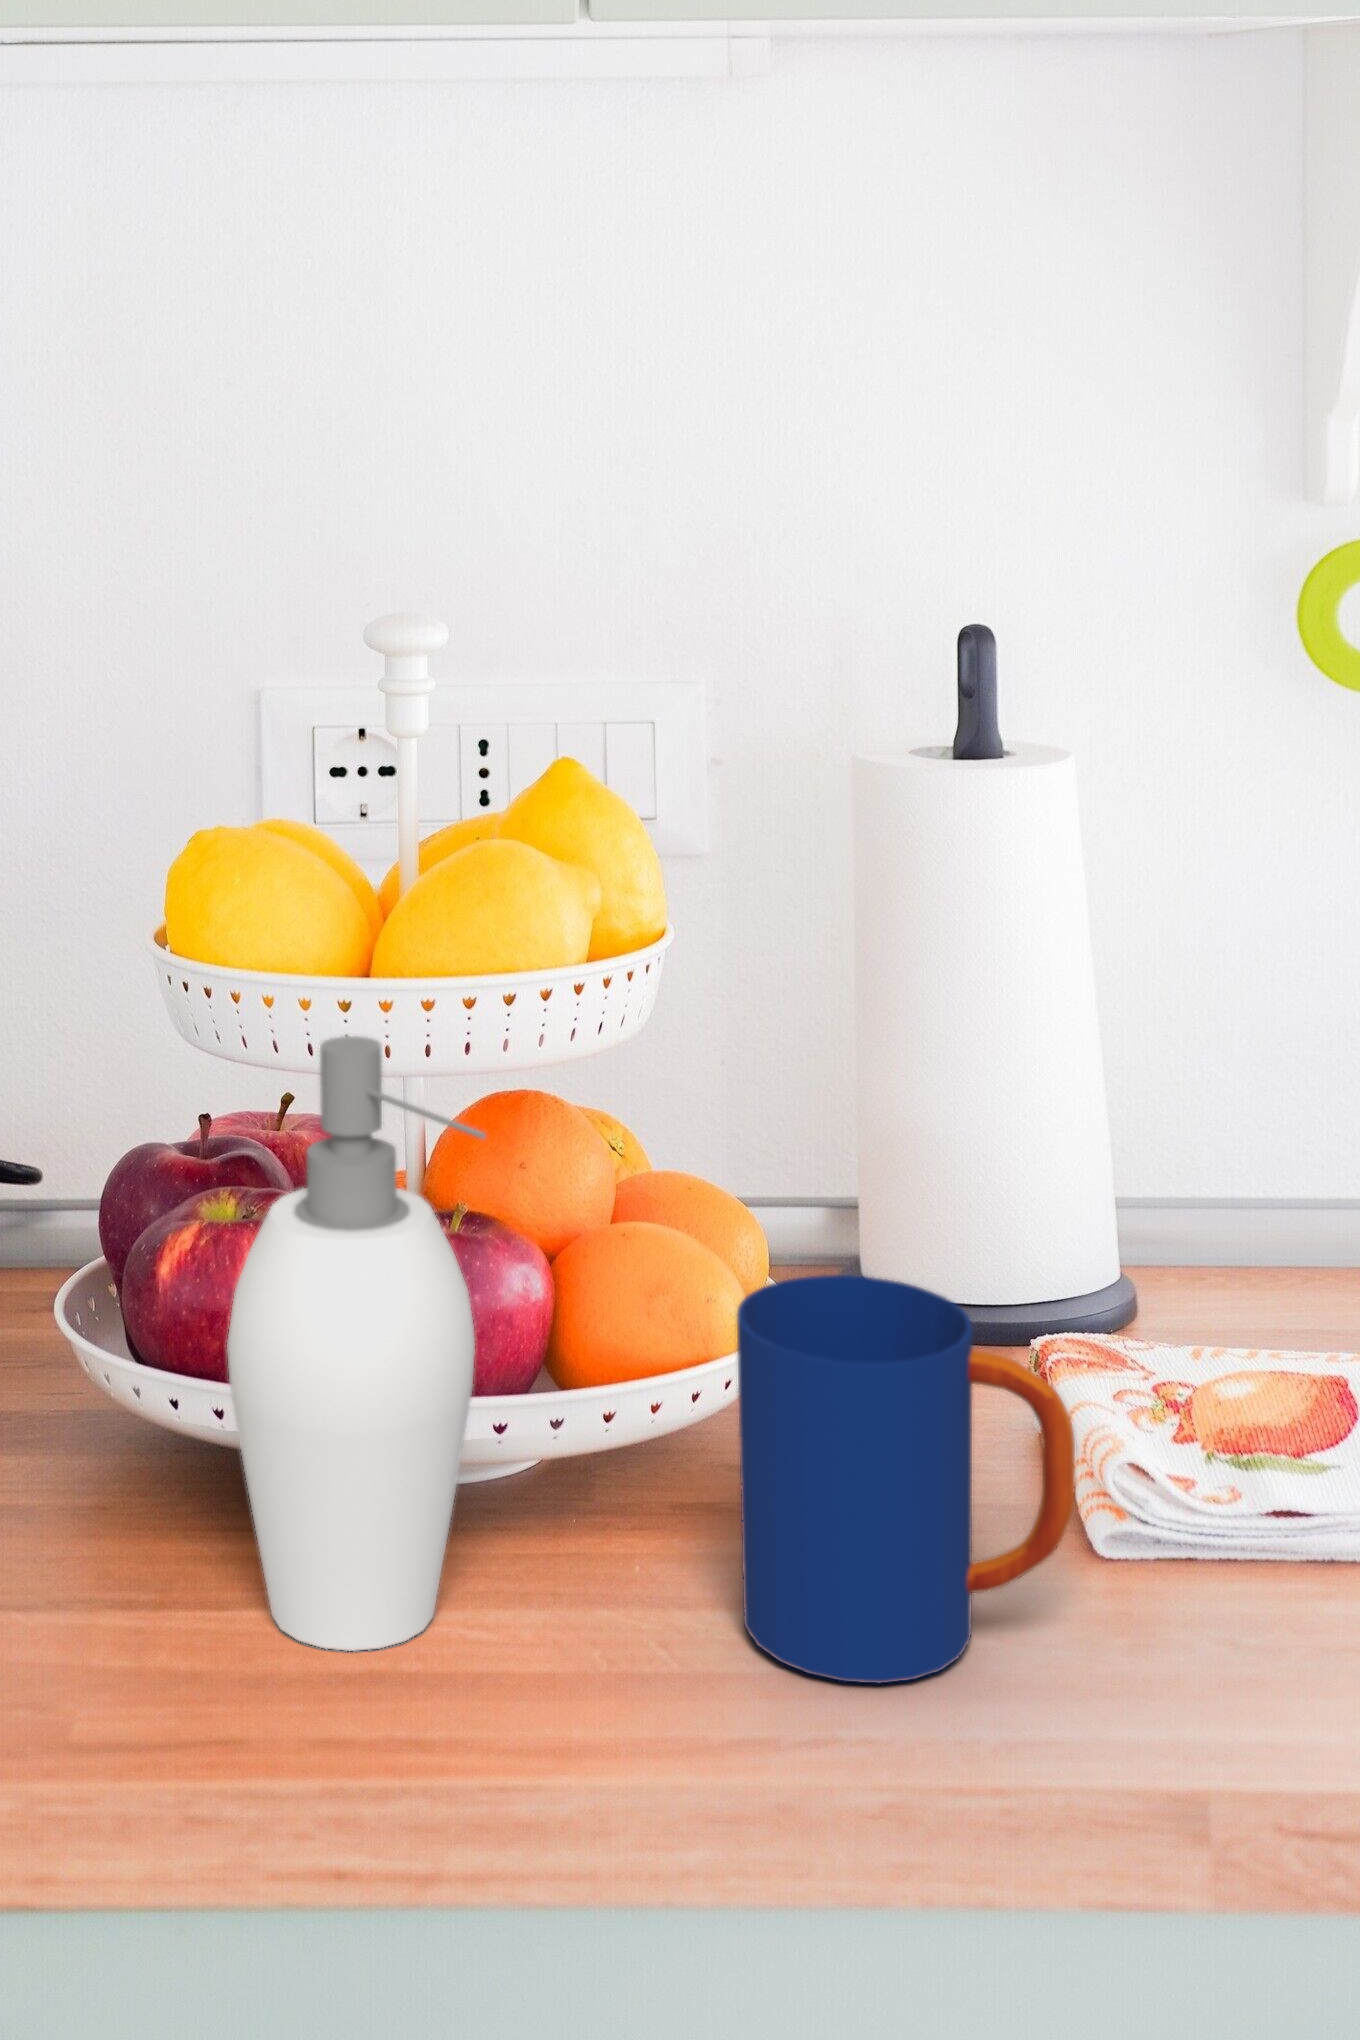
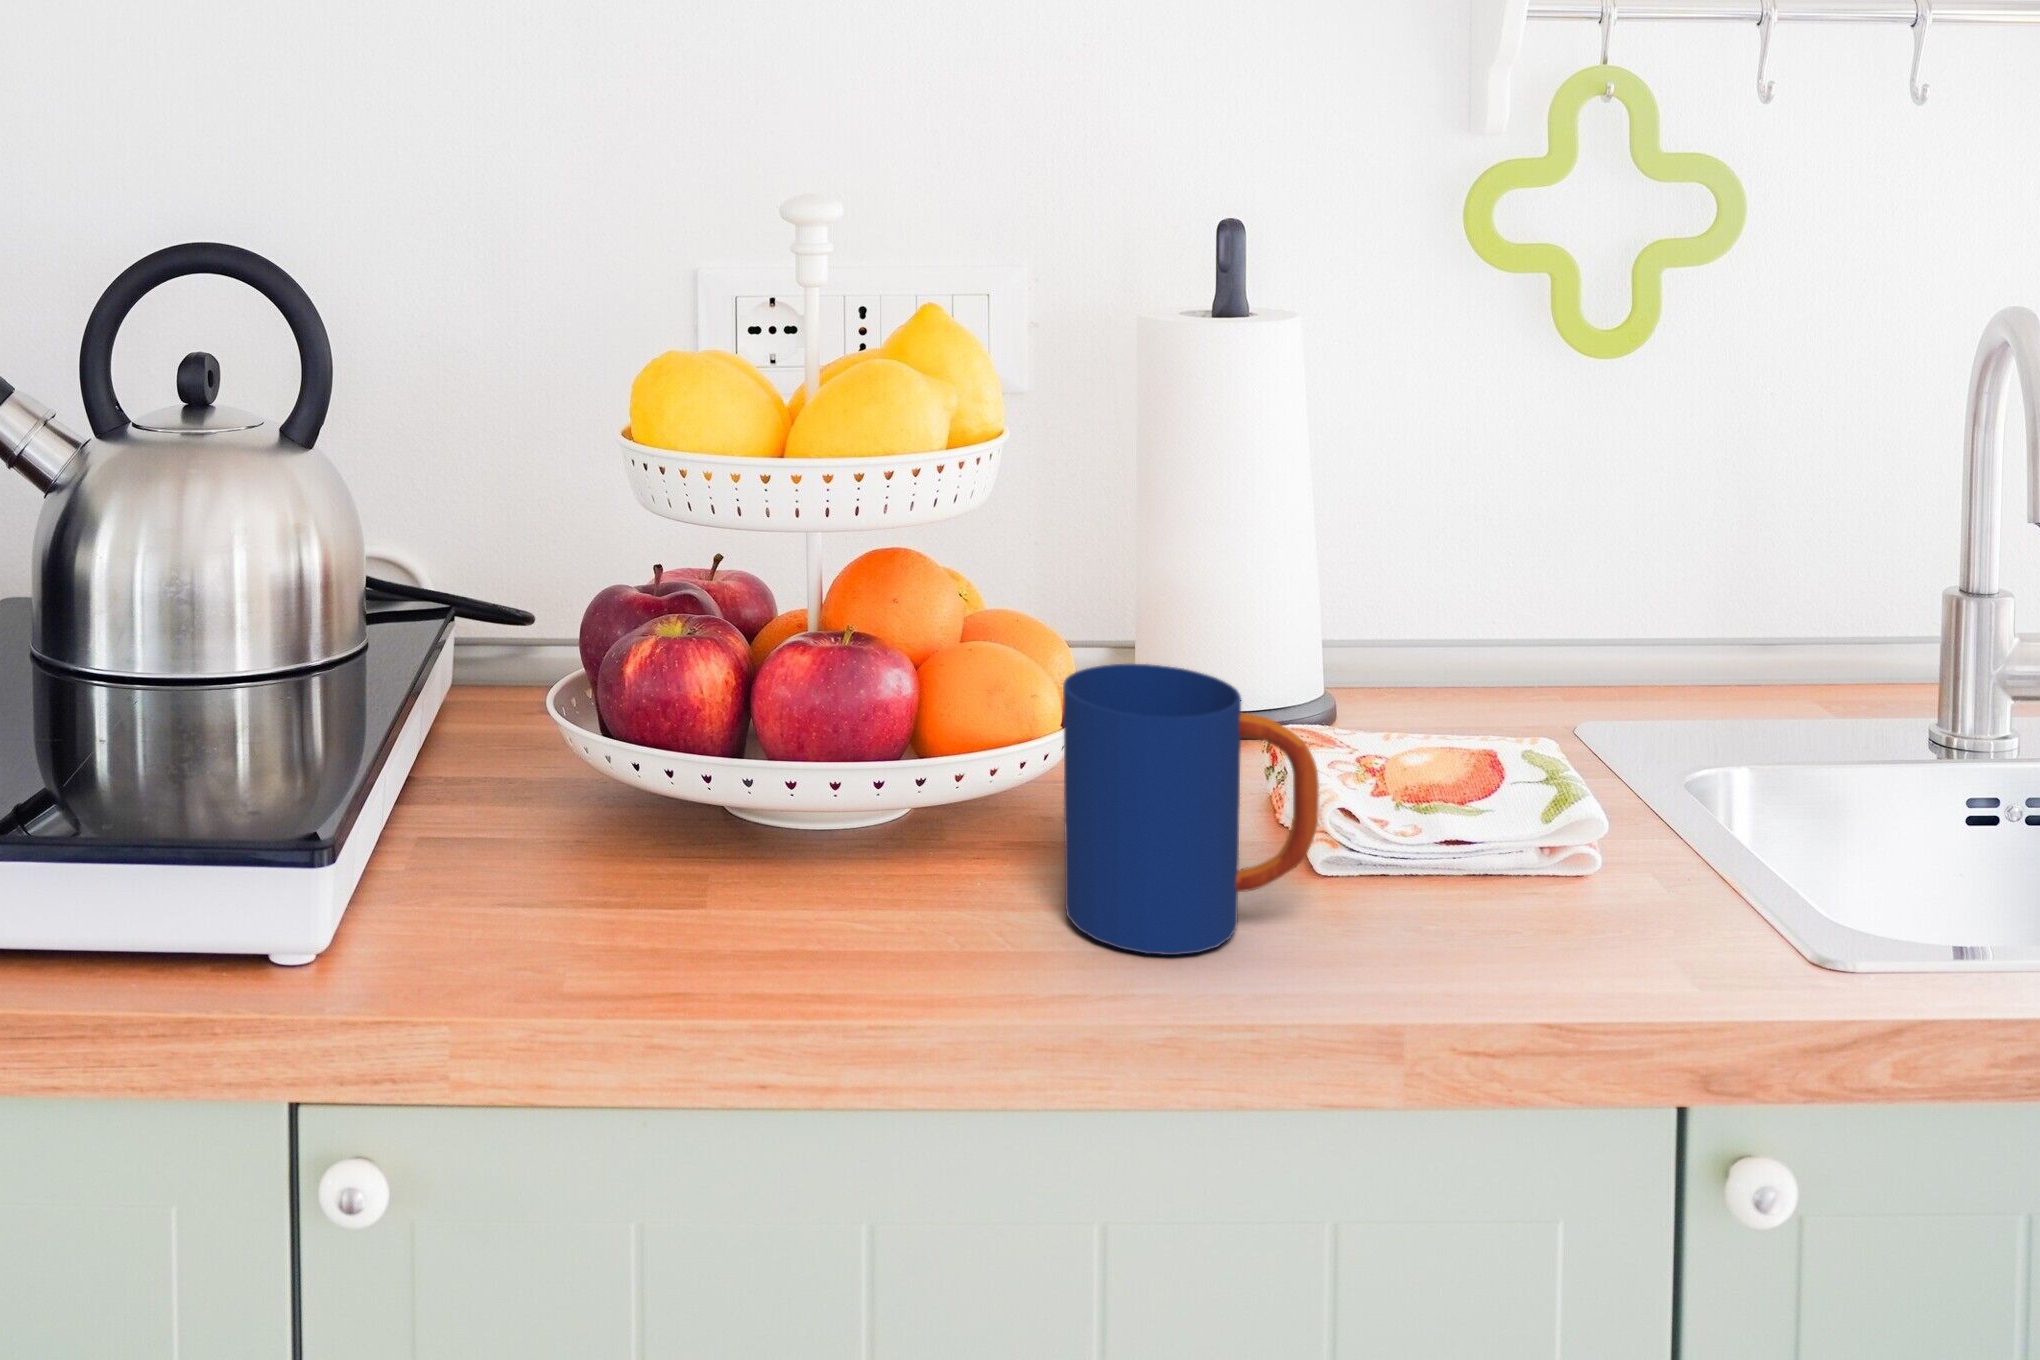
soap dispenser: present [227,1036,486,1651] -> none [683,483,882,931]

